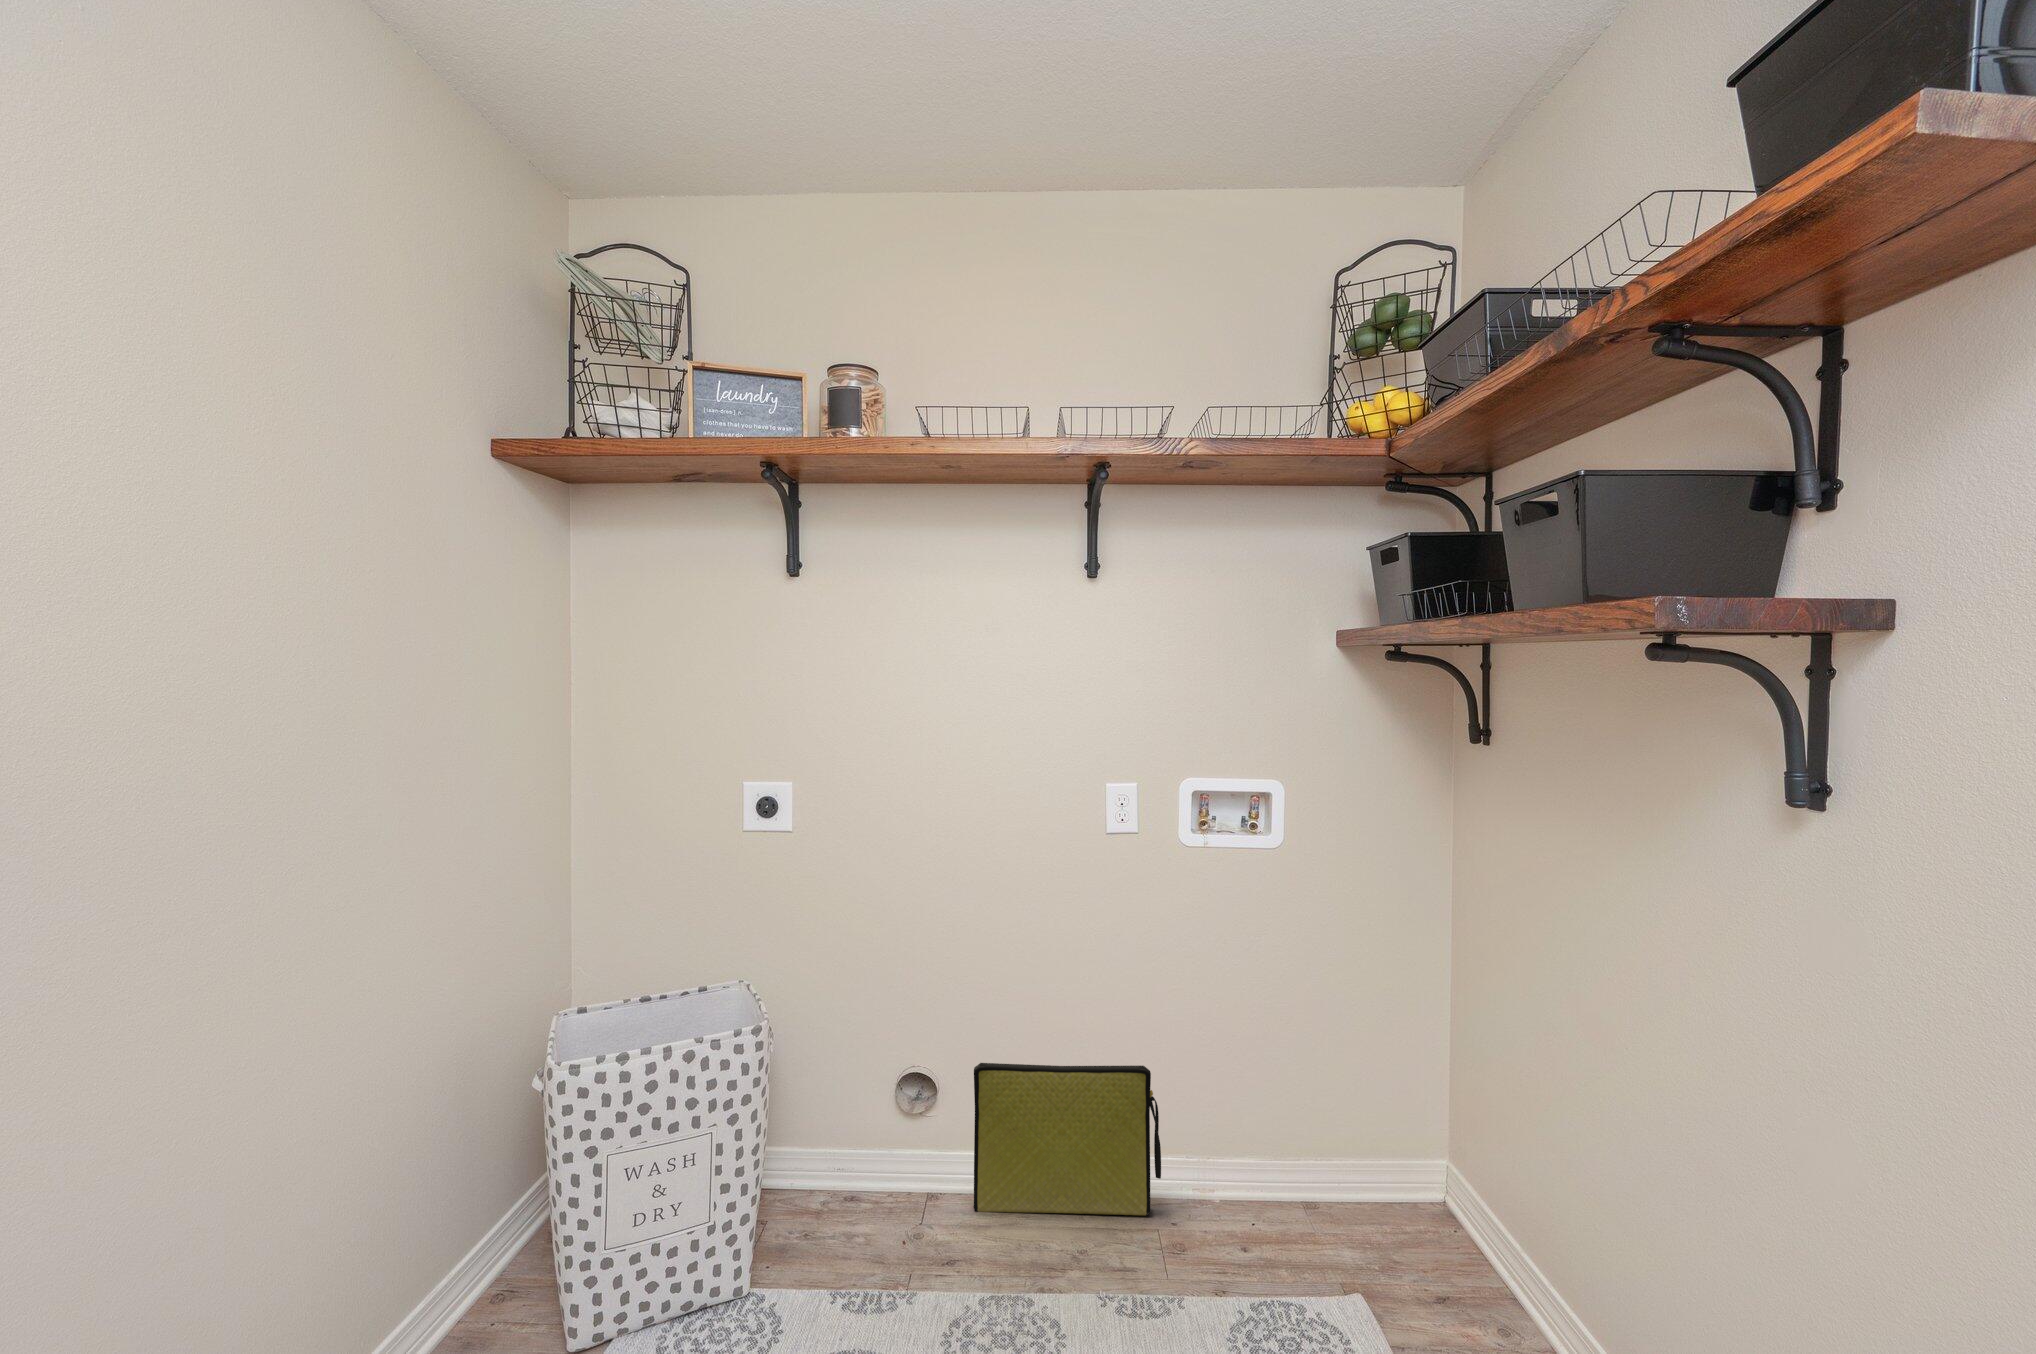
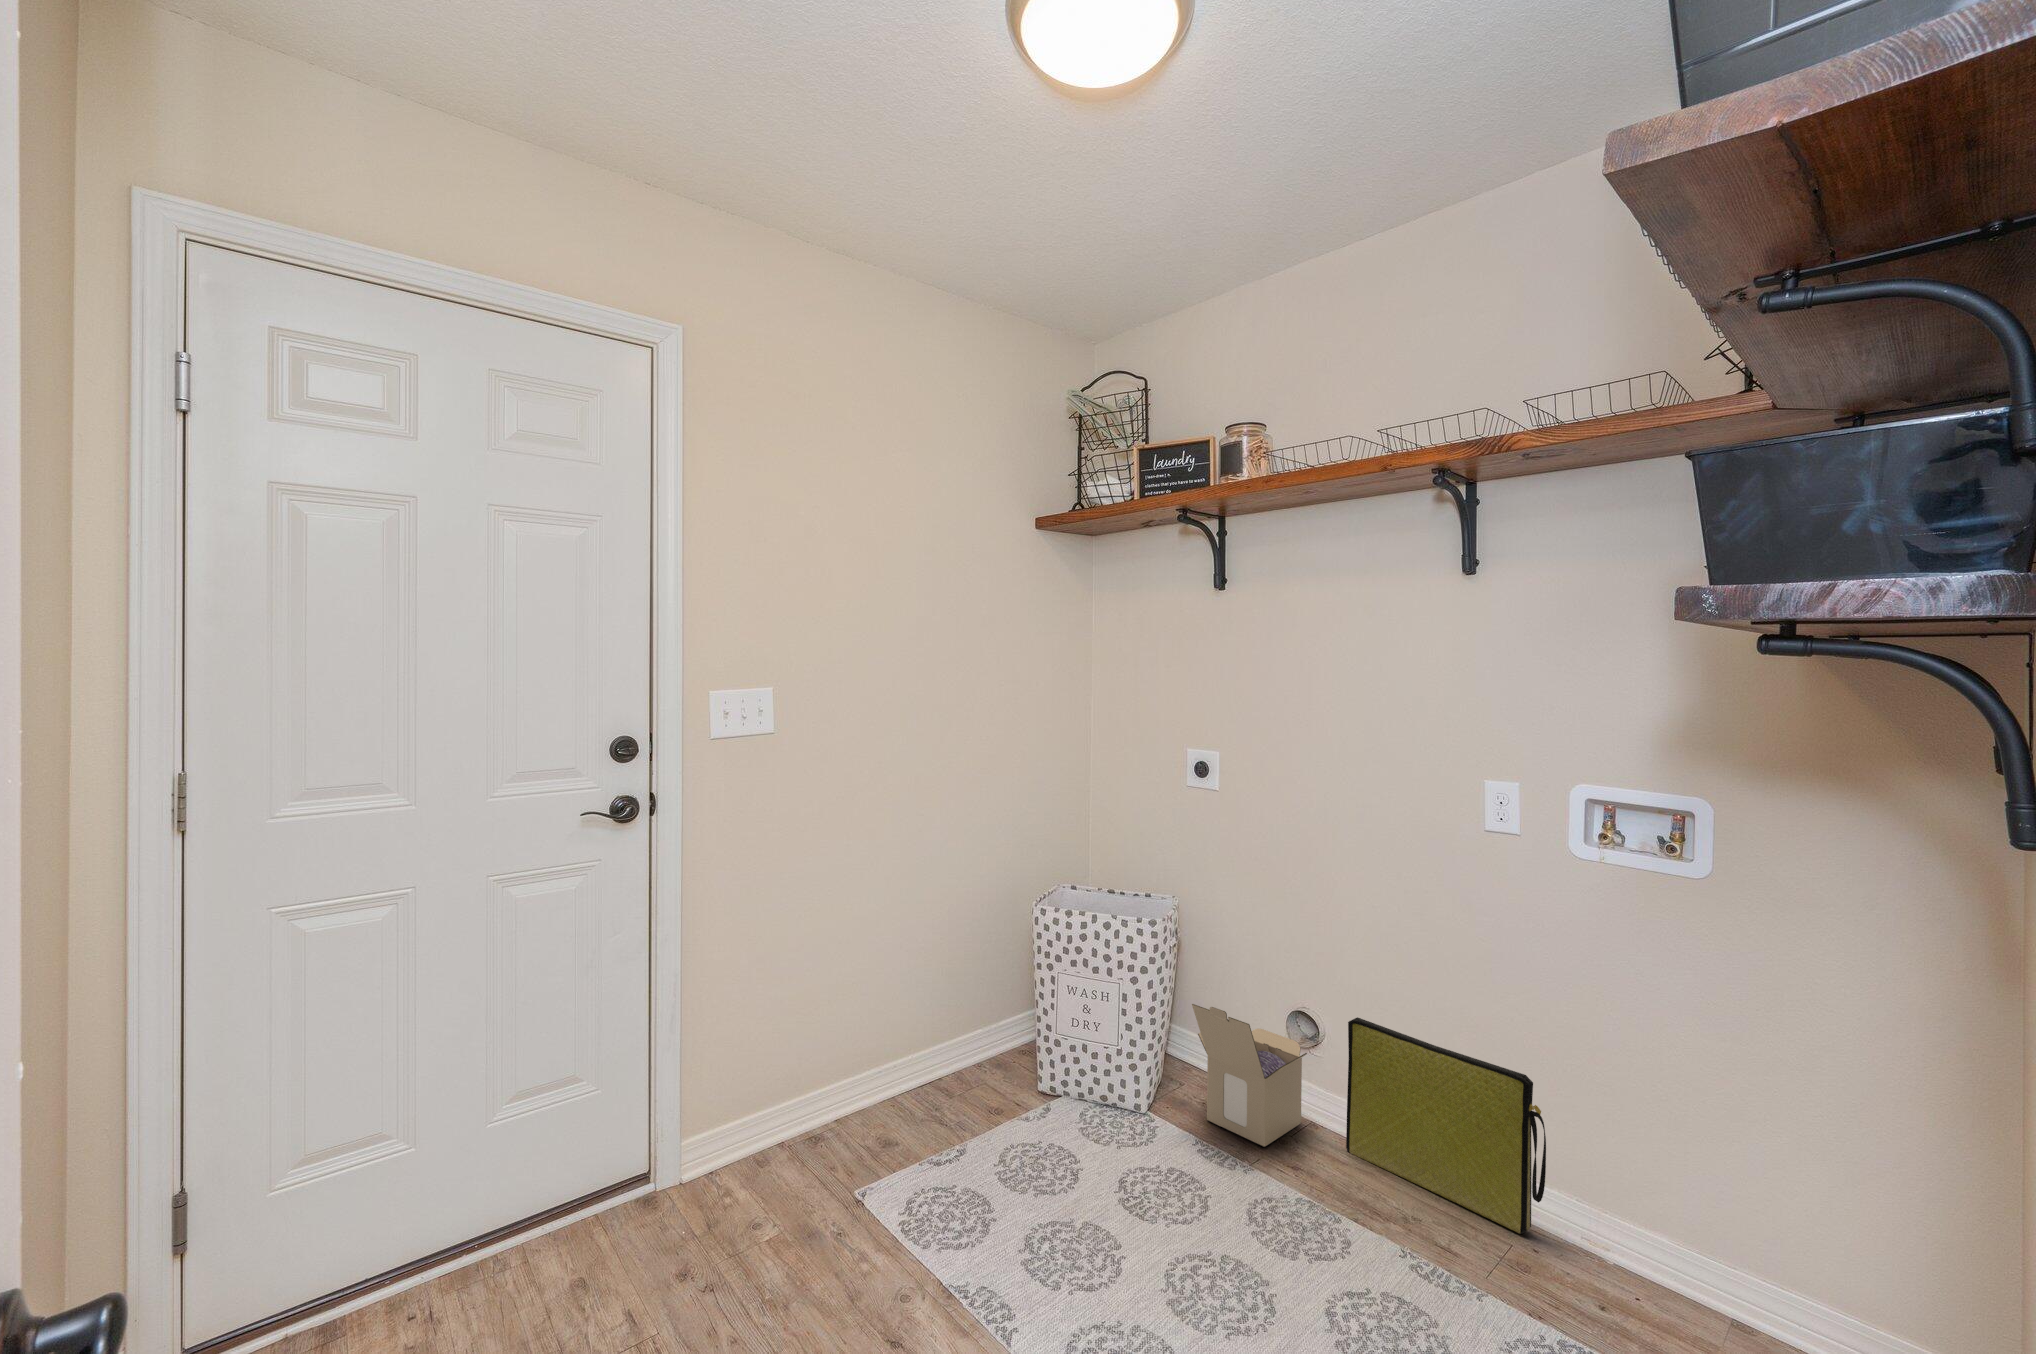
cardboard box: none [811,1112,931,1257] -> present [1192,1004,1307,1147]

